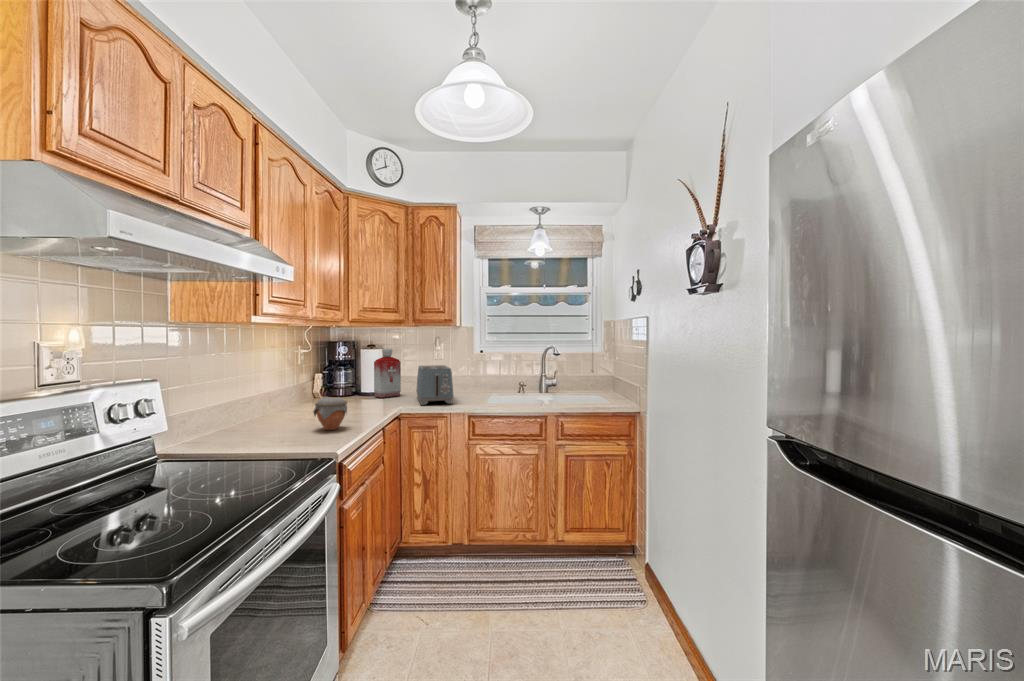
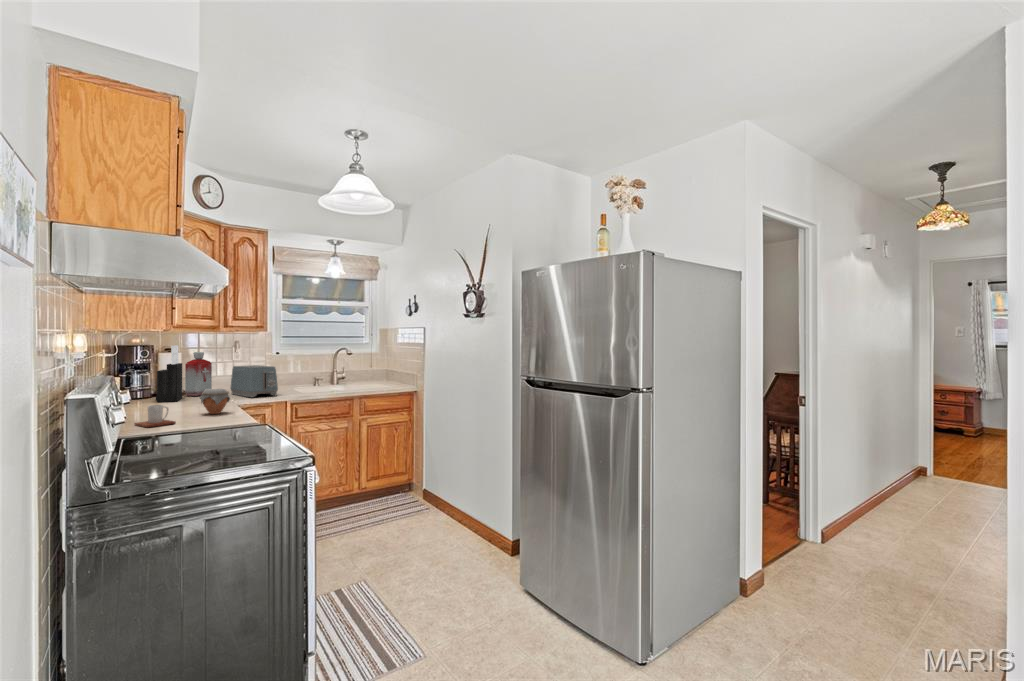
knife block: none [332,342,365,404] -> present [156,346,182,402]
mug: none [218,416,259,446] -> present [134,405,176,427]

